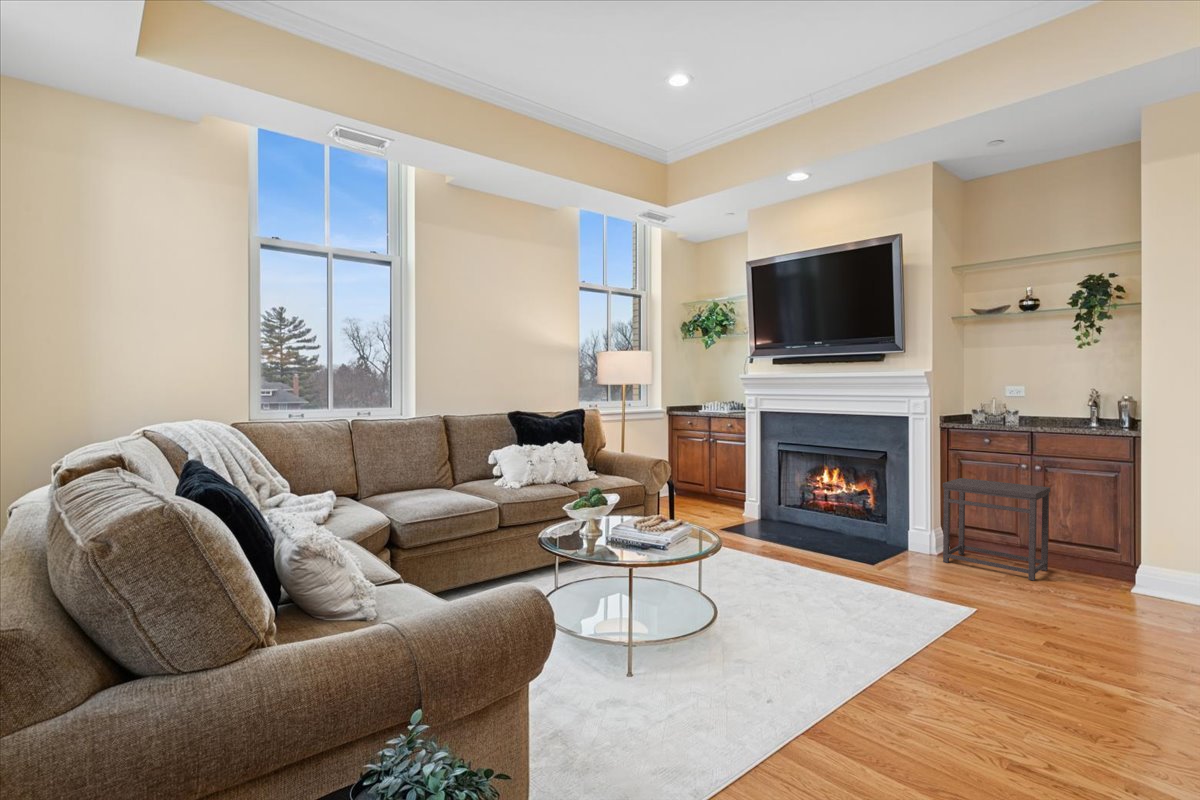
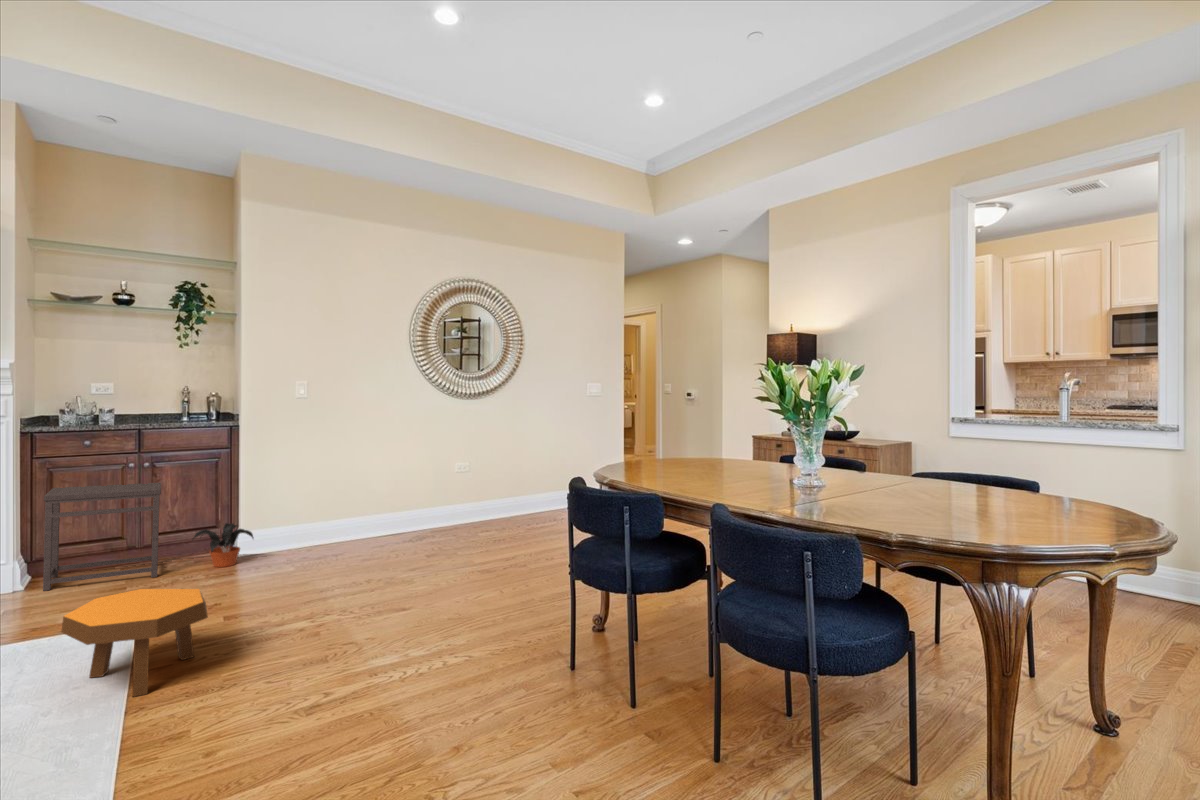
potted plant: none [1074,545,1149,596] -> present [193,523,254,567]
footstool: none [878,573,995,667] -> present [61,589,208,697]

